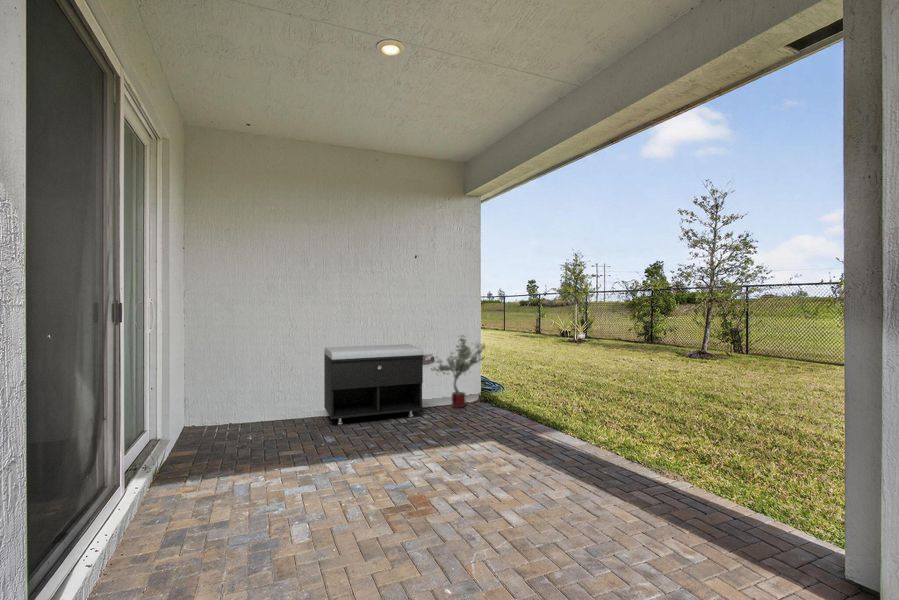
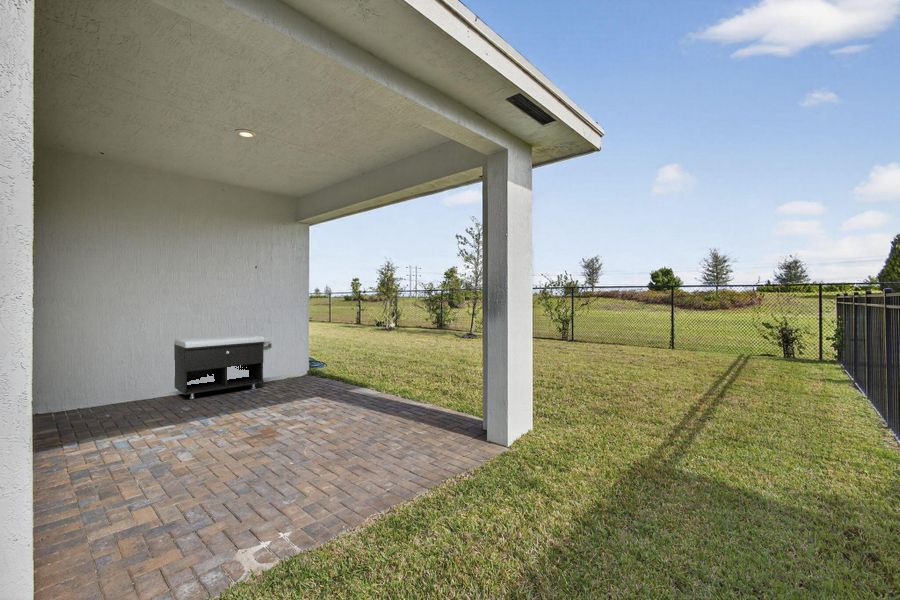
potted tree: present [431,336,485,408] -> none [269,326,313,380]

